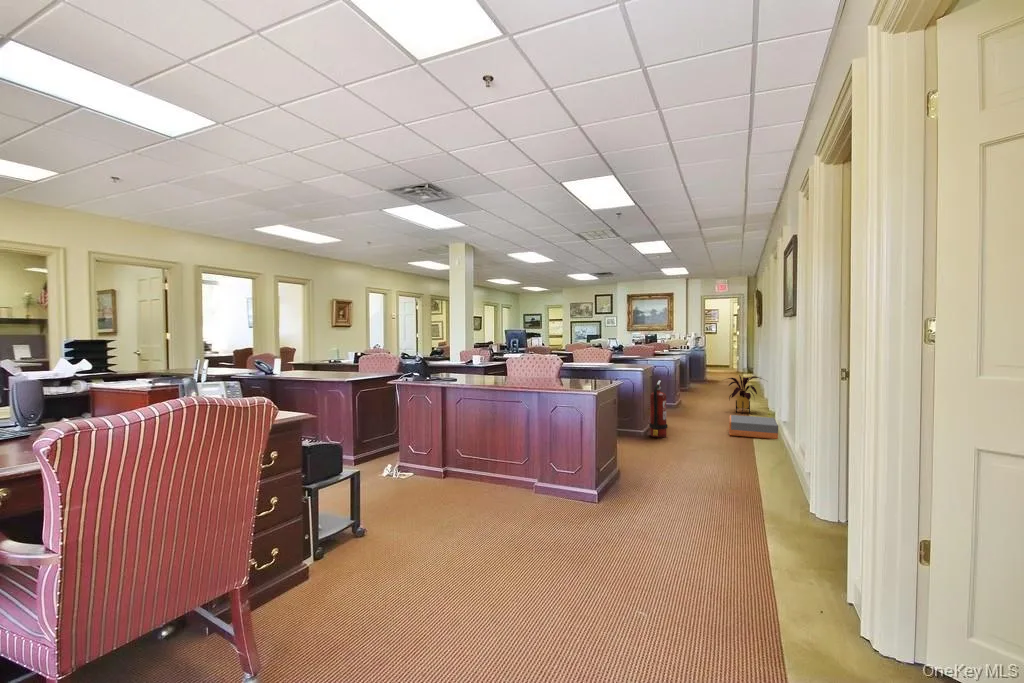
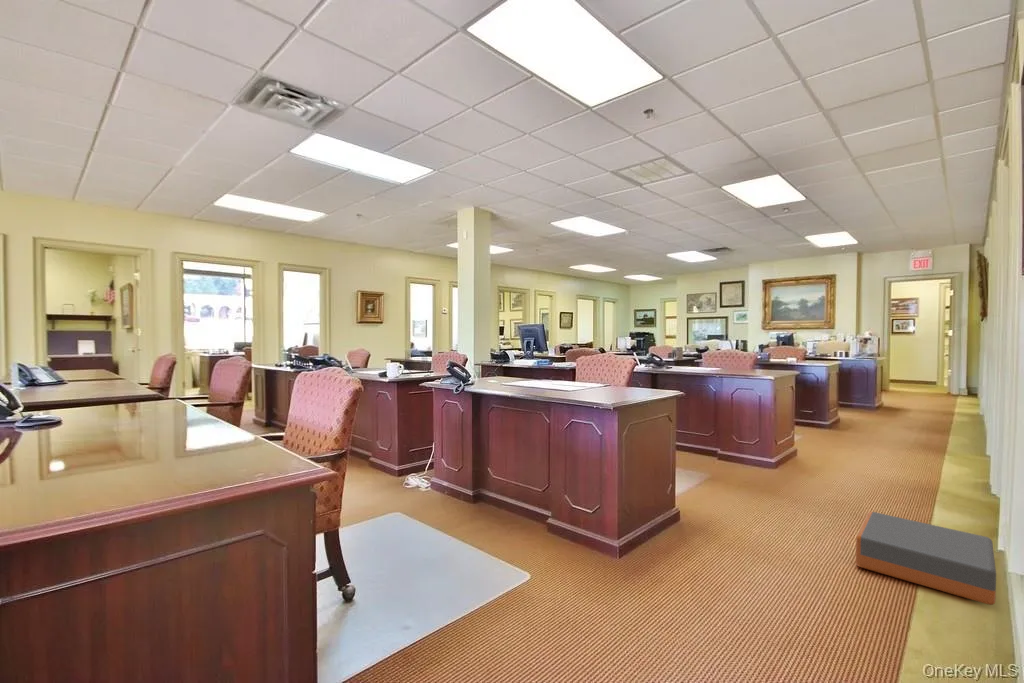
house plant: present [728,375,761,413] -> none [874,414,988,495]
fire extinguisher: present [649,380,667,438] -> none [668,429,705,549]

